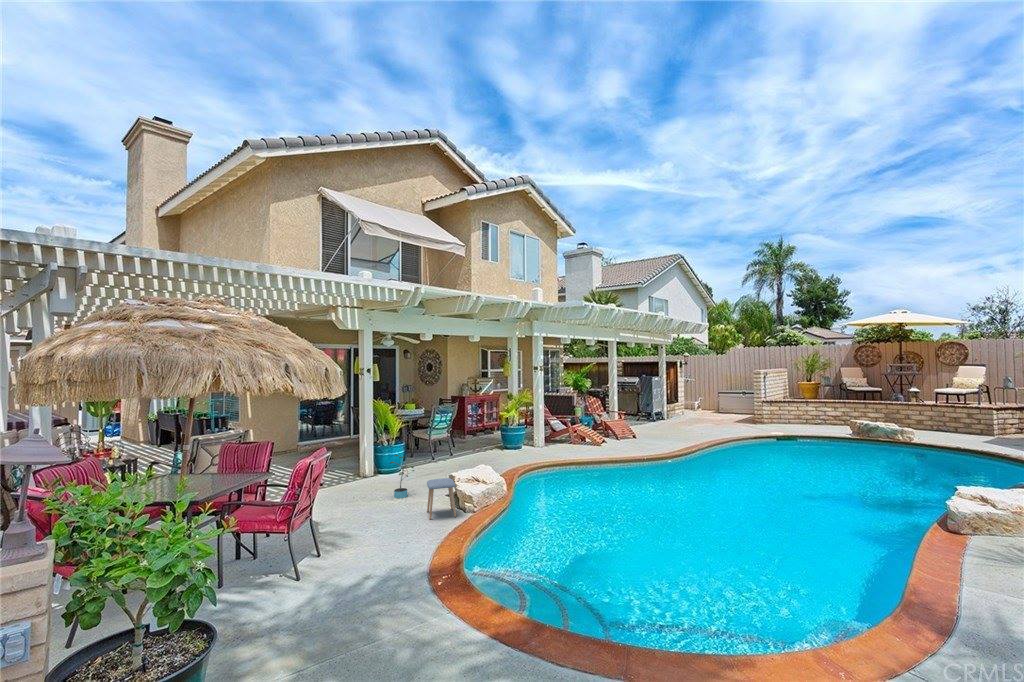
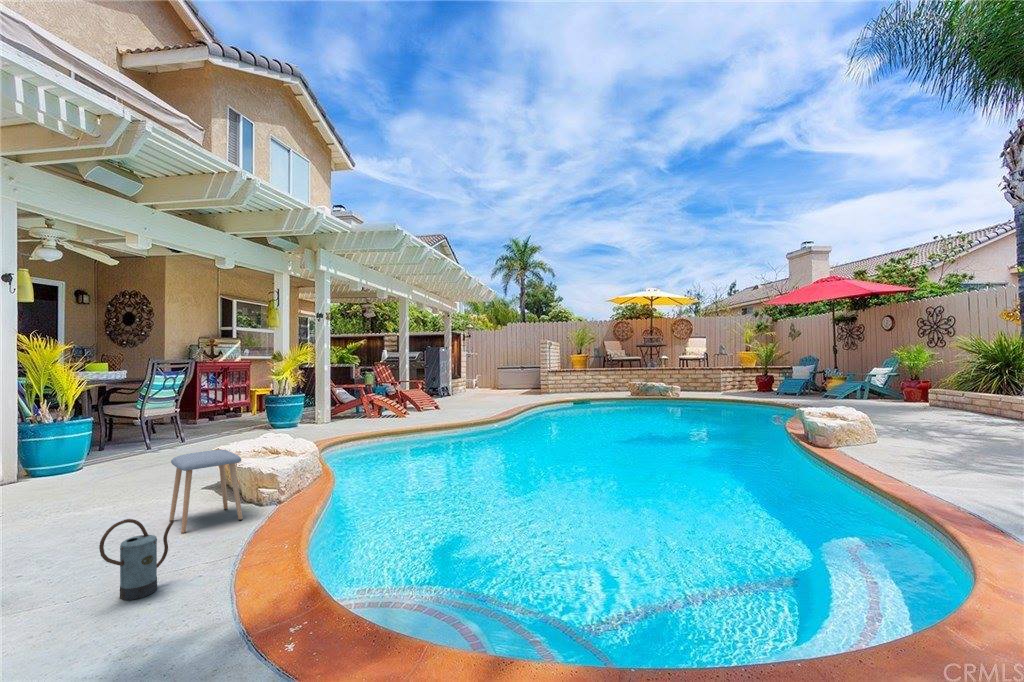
potted plant: present [390,455,414,498] -> none [66,422,129,508]
watering can: none [392,513,419,547] -> present [99,519,174,600]

